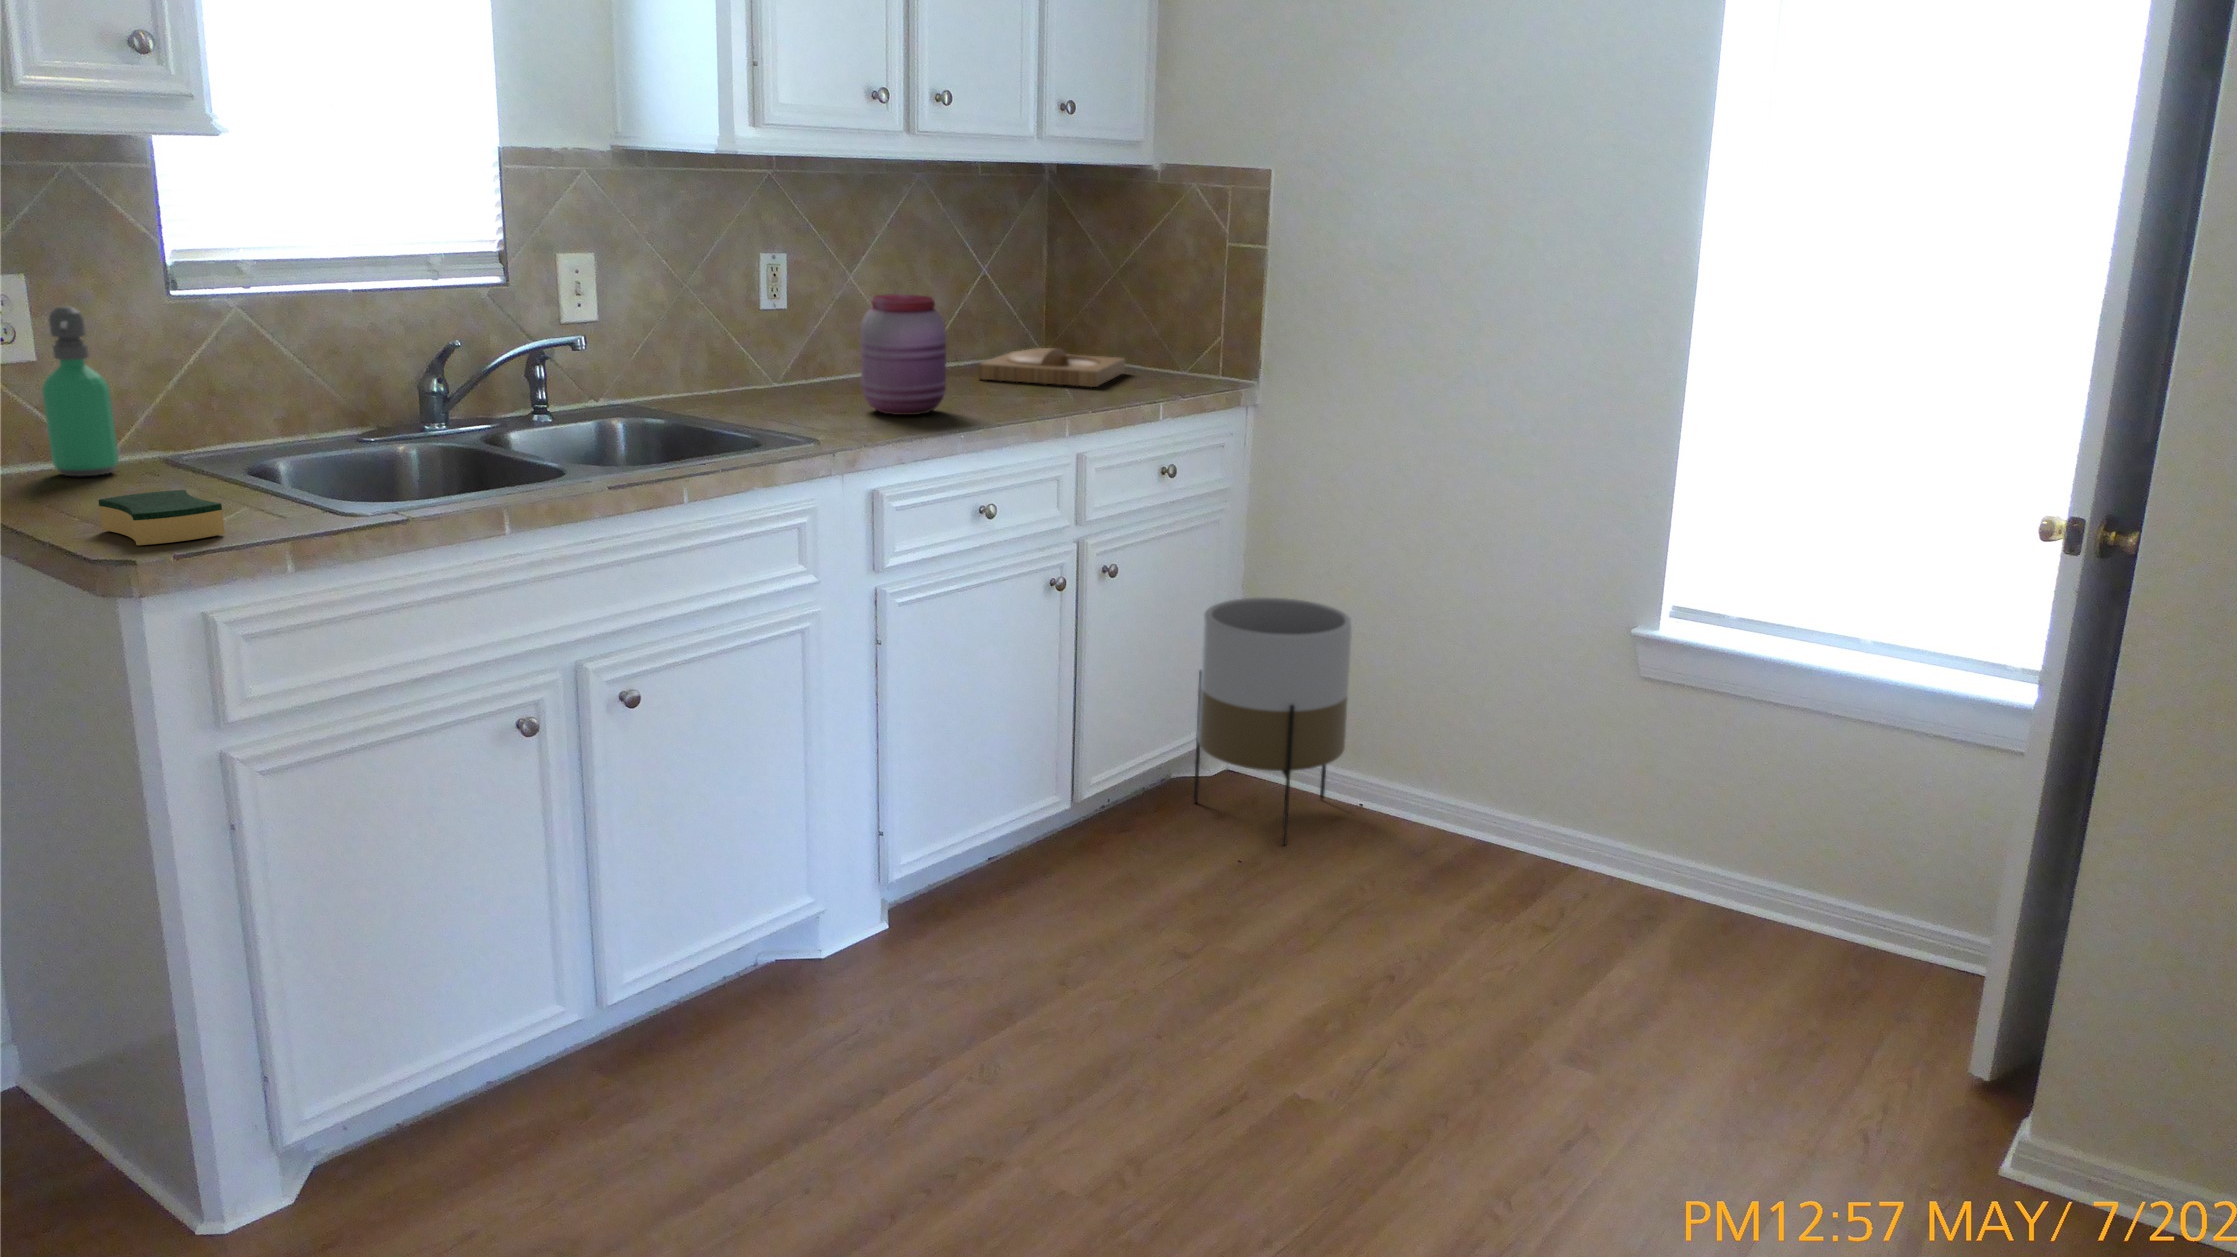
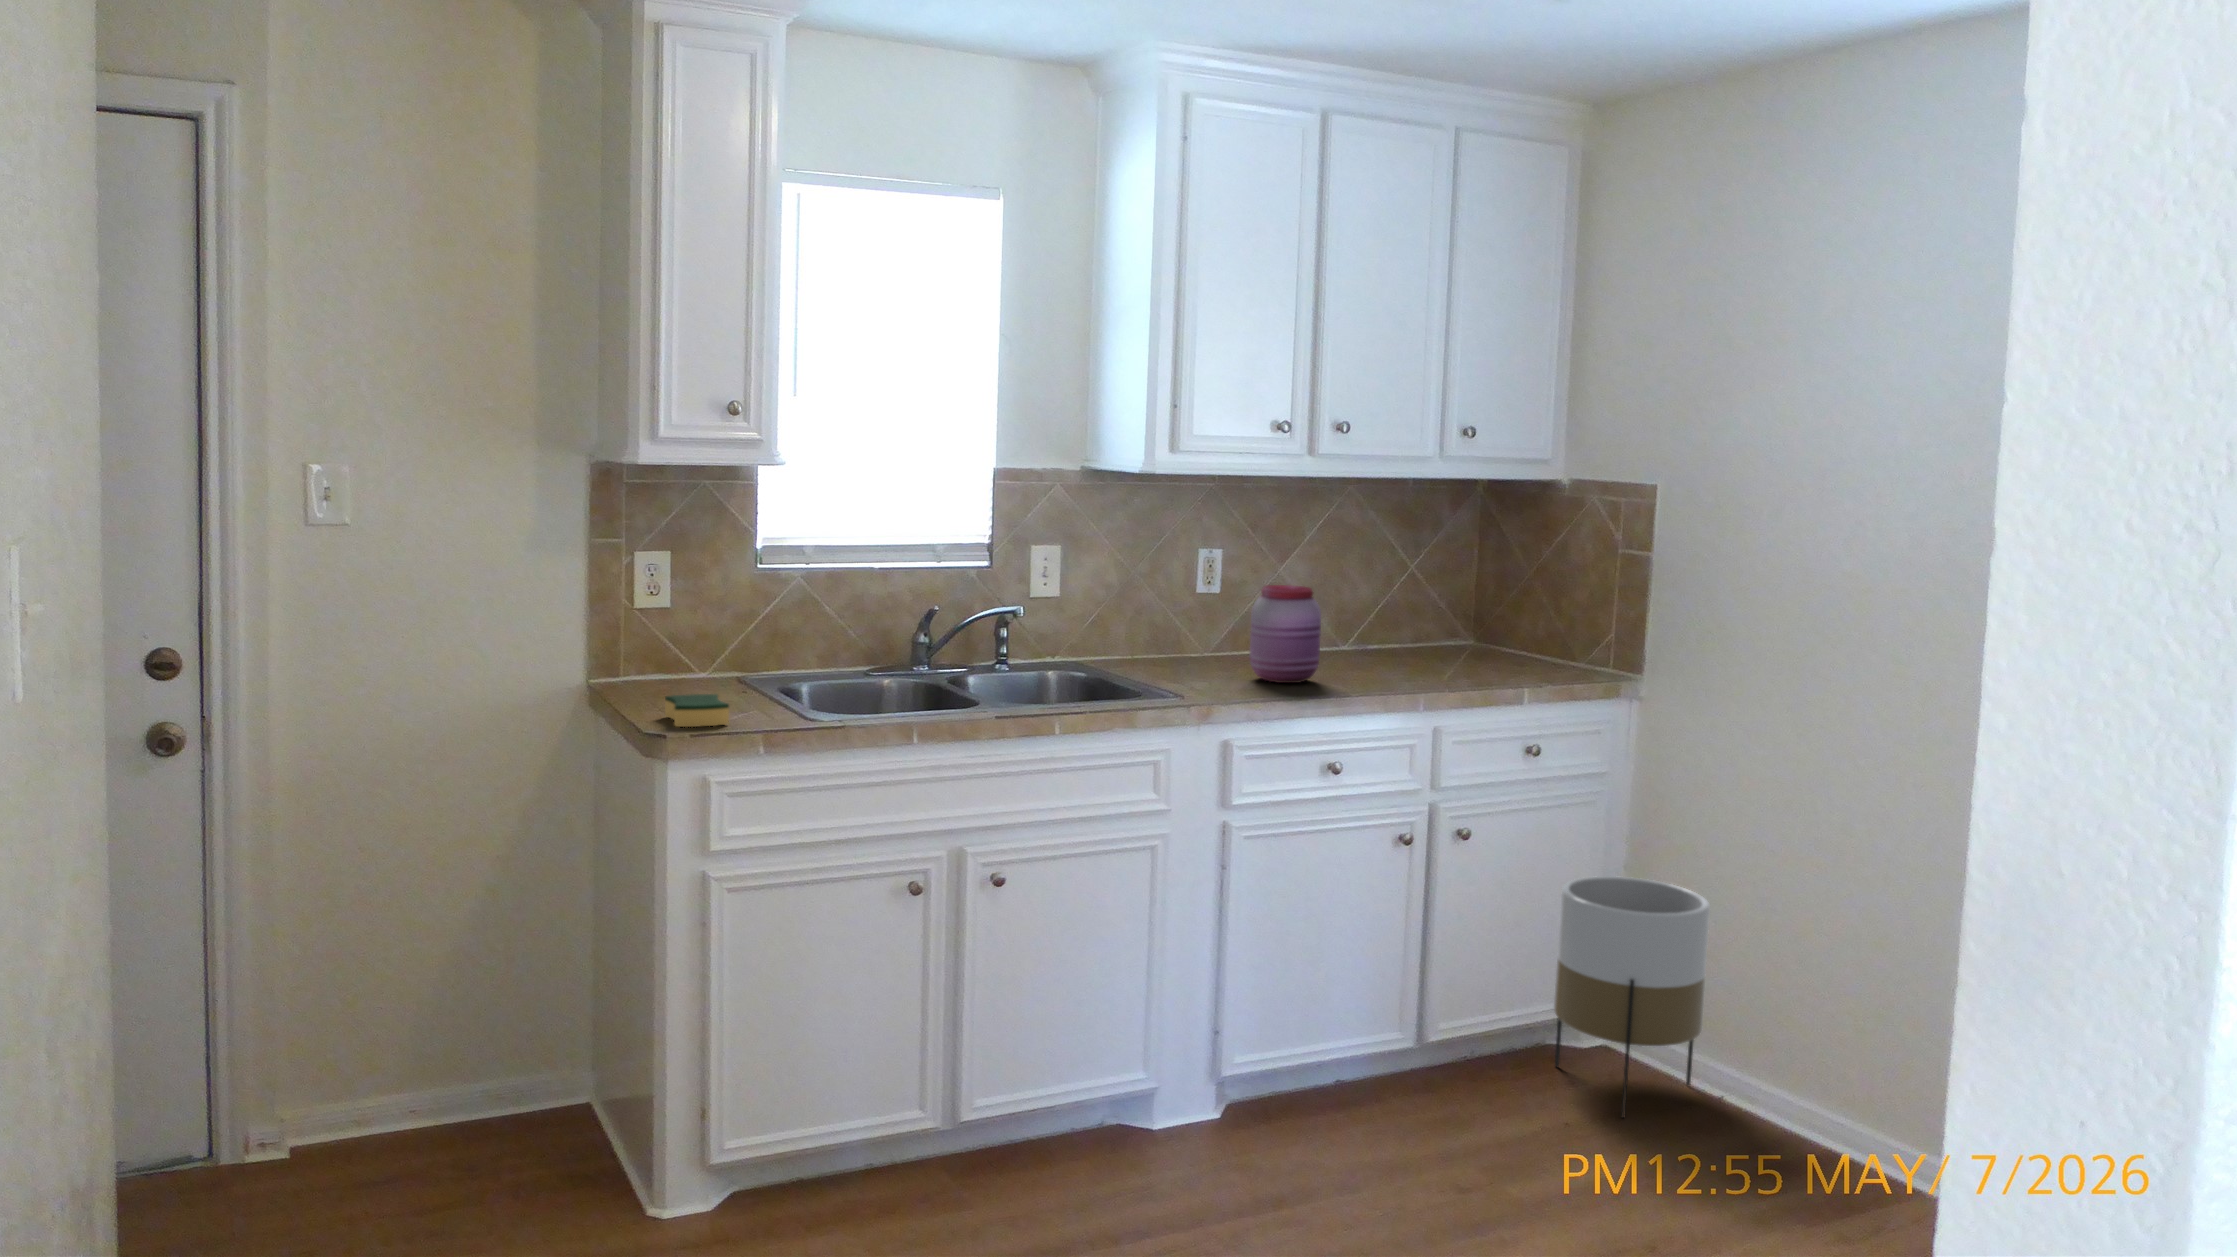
soap dispenser: present [42,306,119,476] -> none [672,573,711,684]
tray: present [978,348,1125,387] -> none [1380,637,1524,672]

